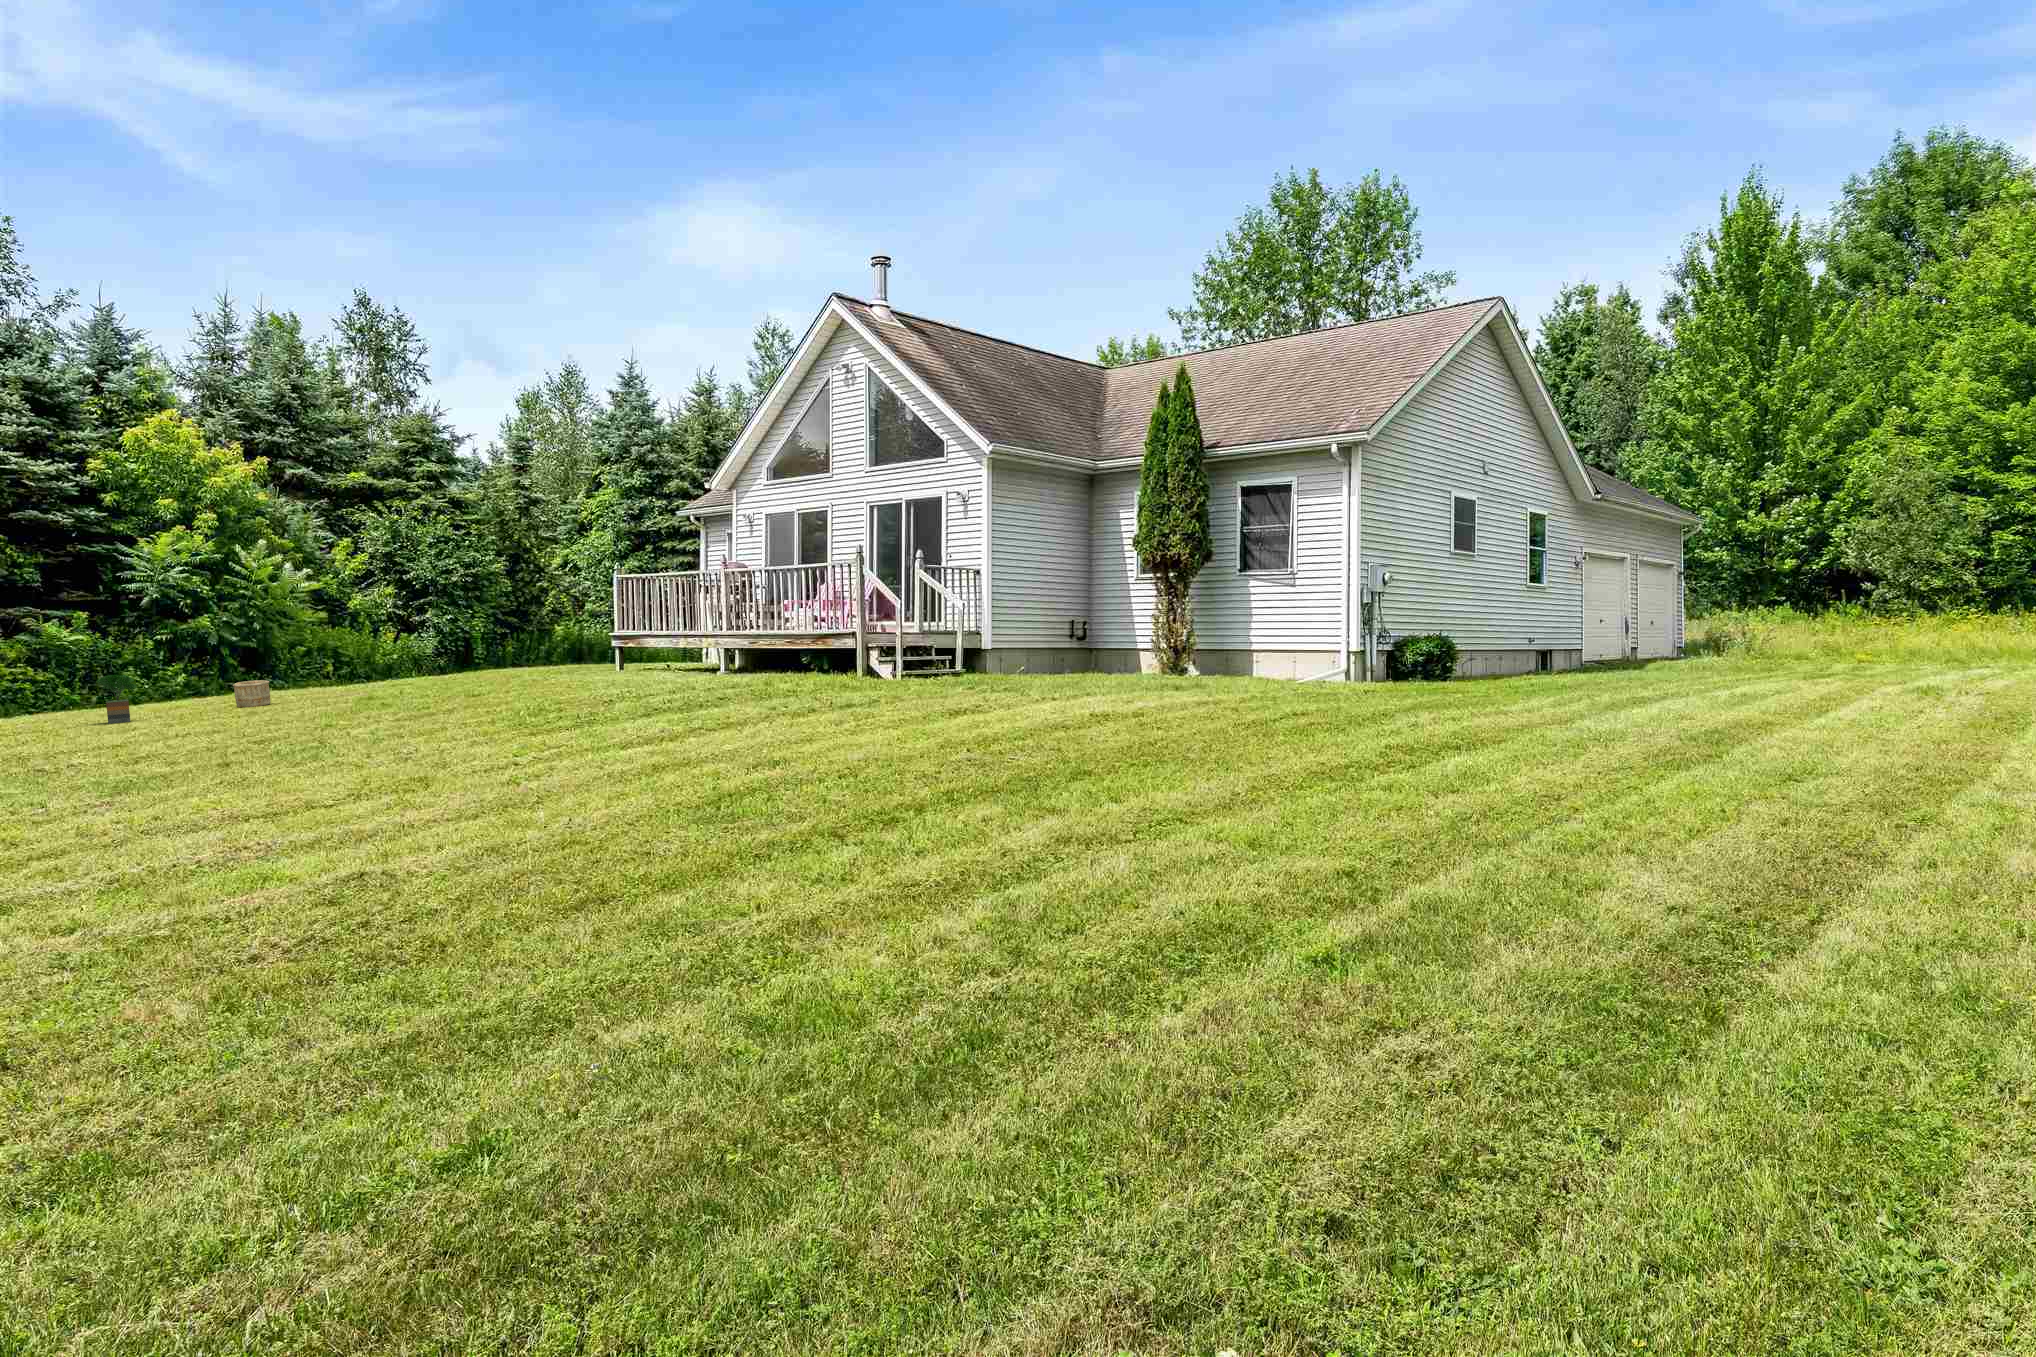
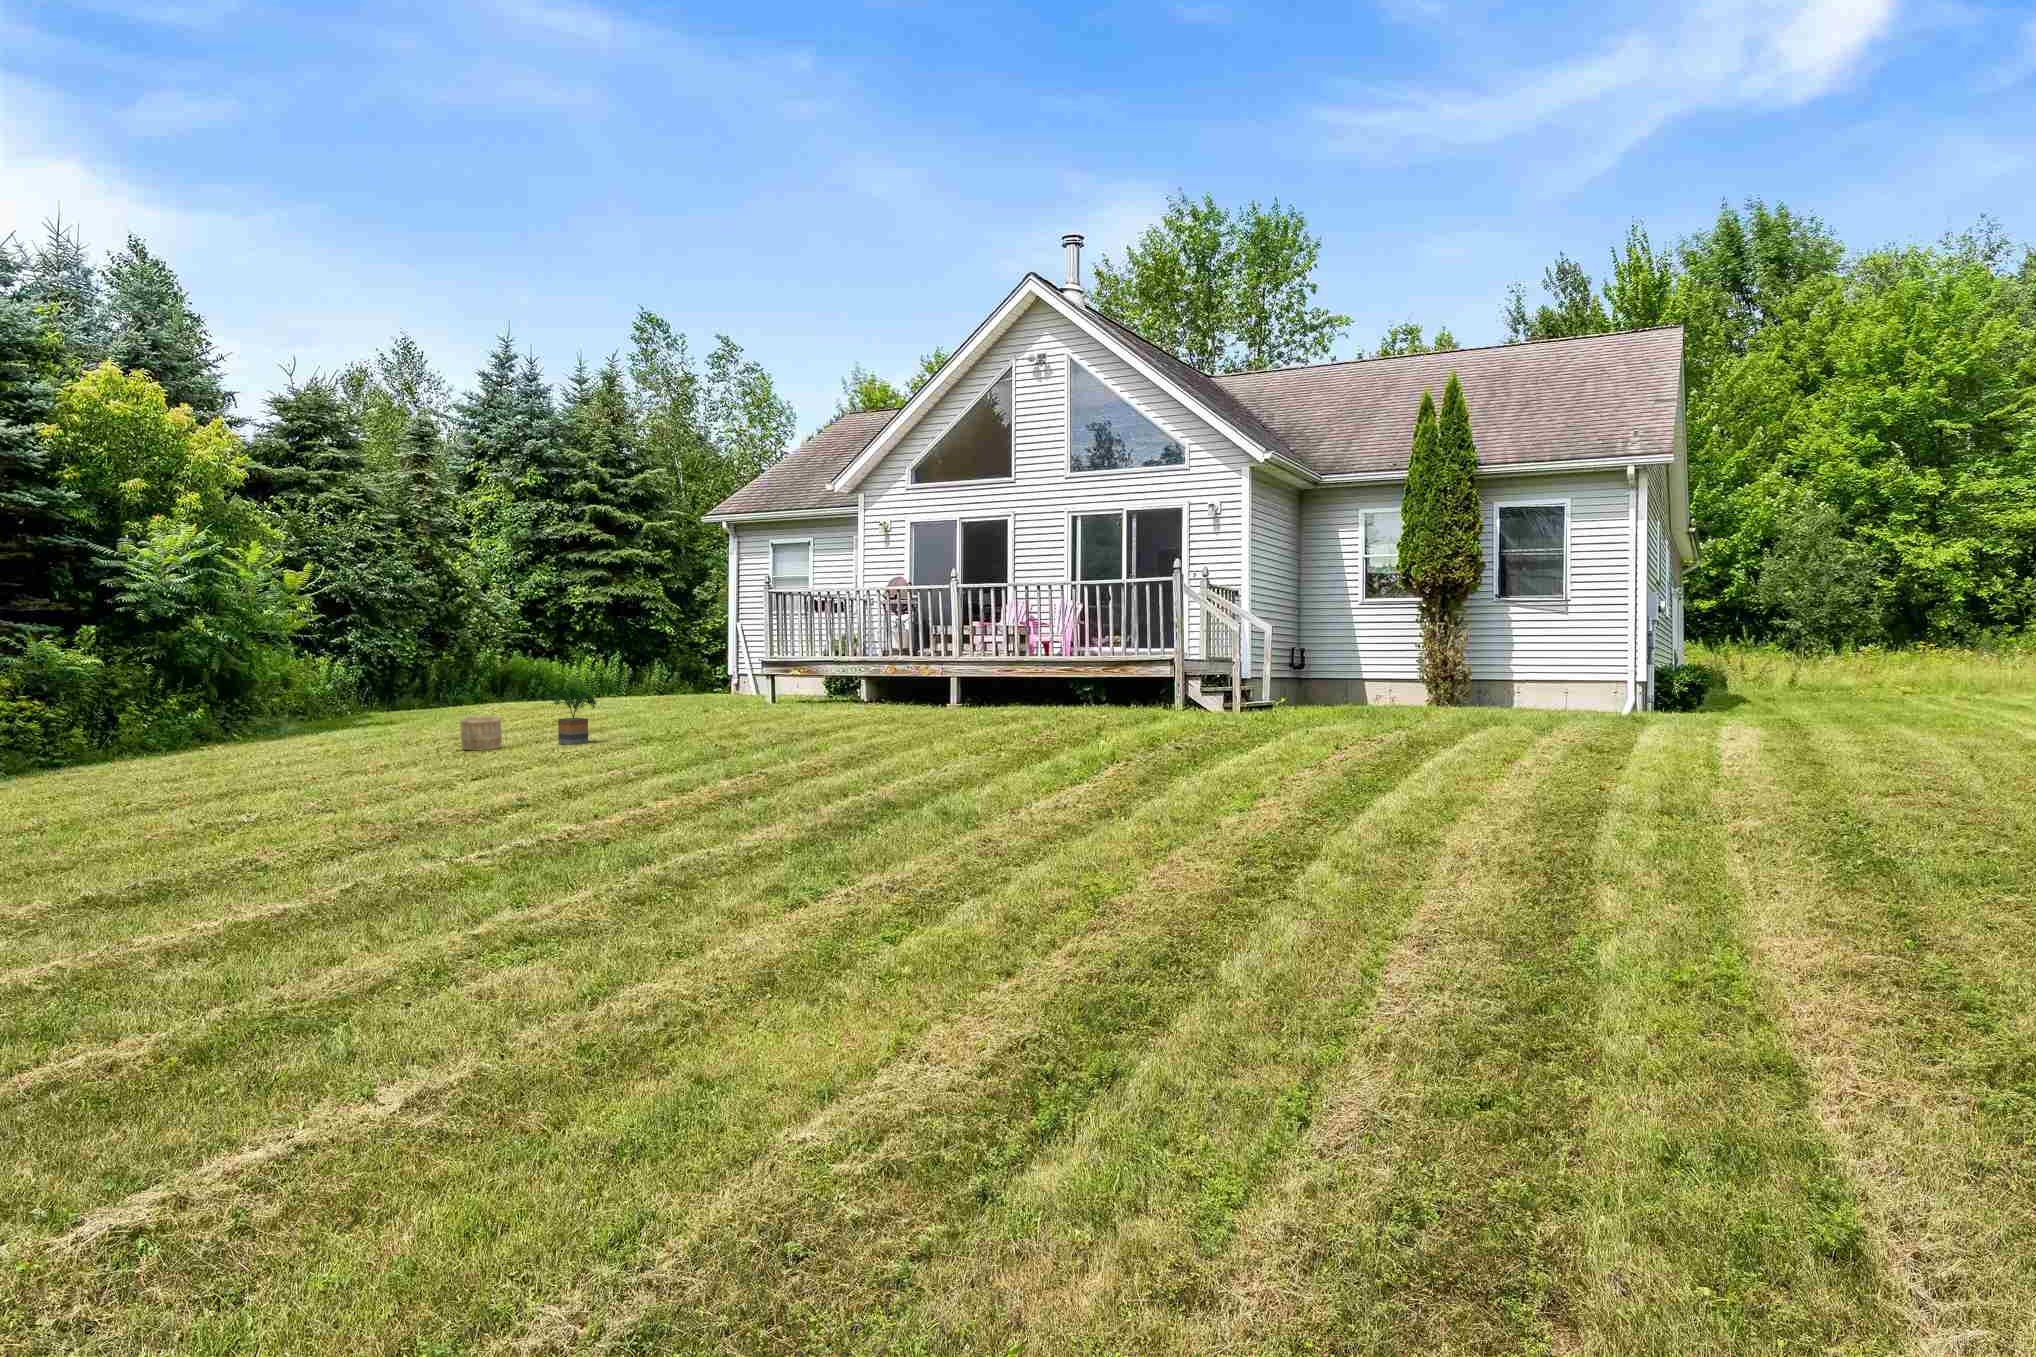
potted tree: present [97,675,136,724] -> present [554,689,596,745]

